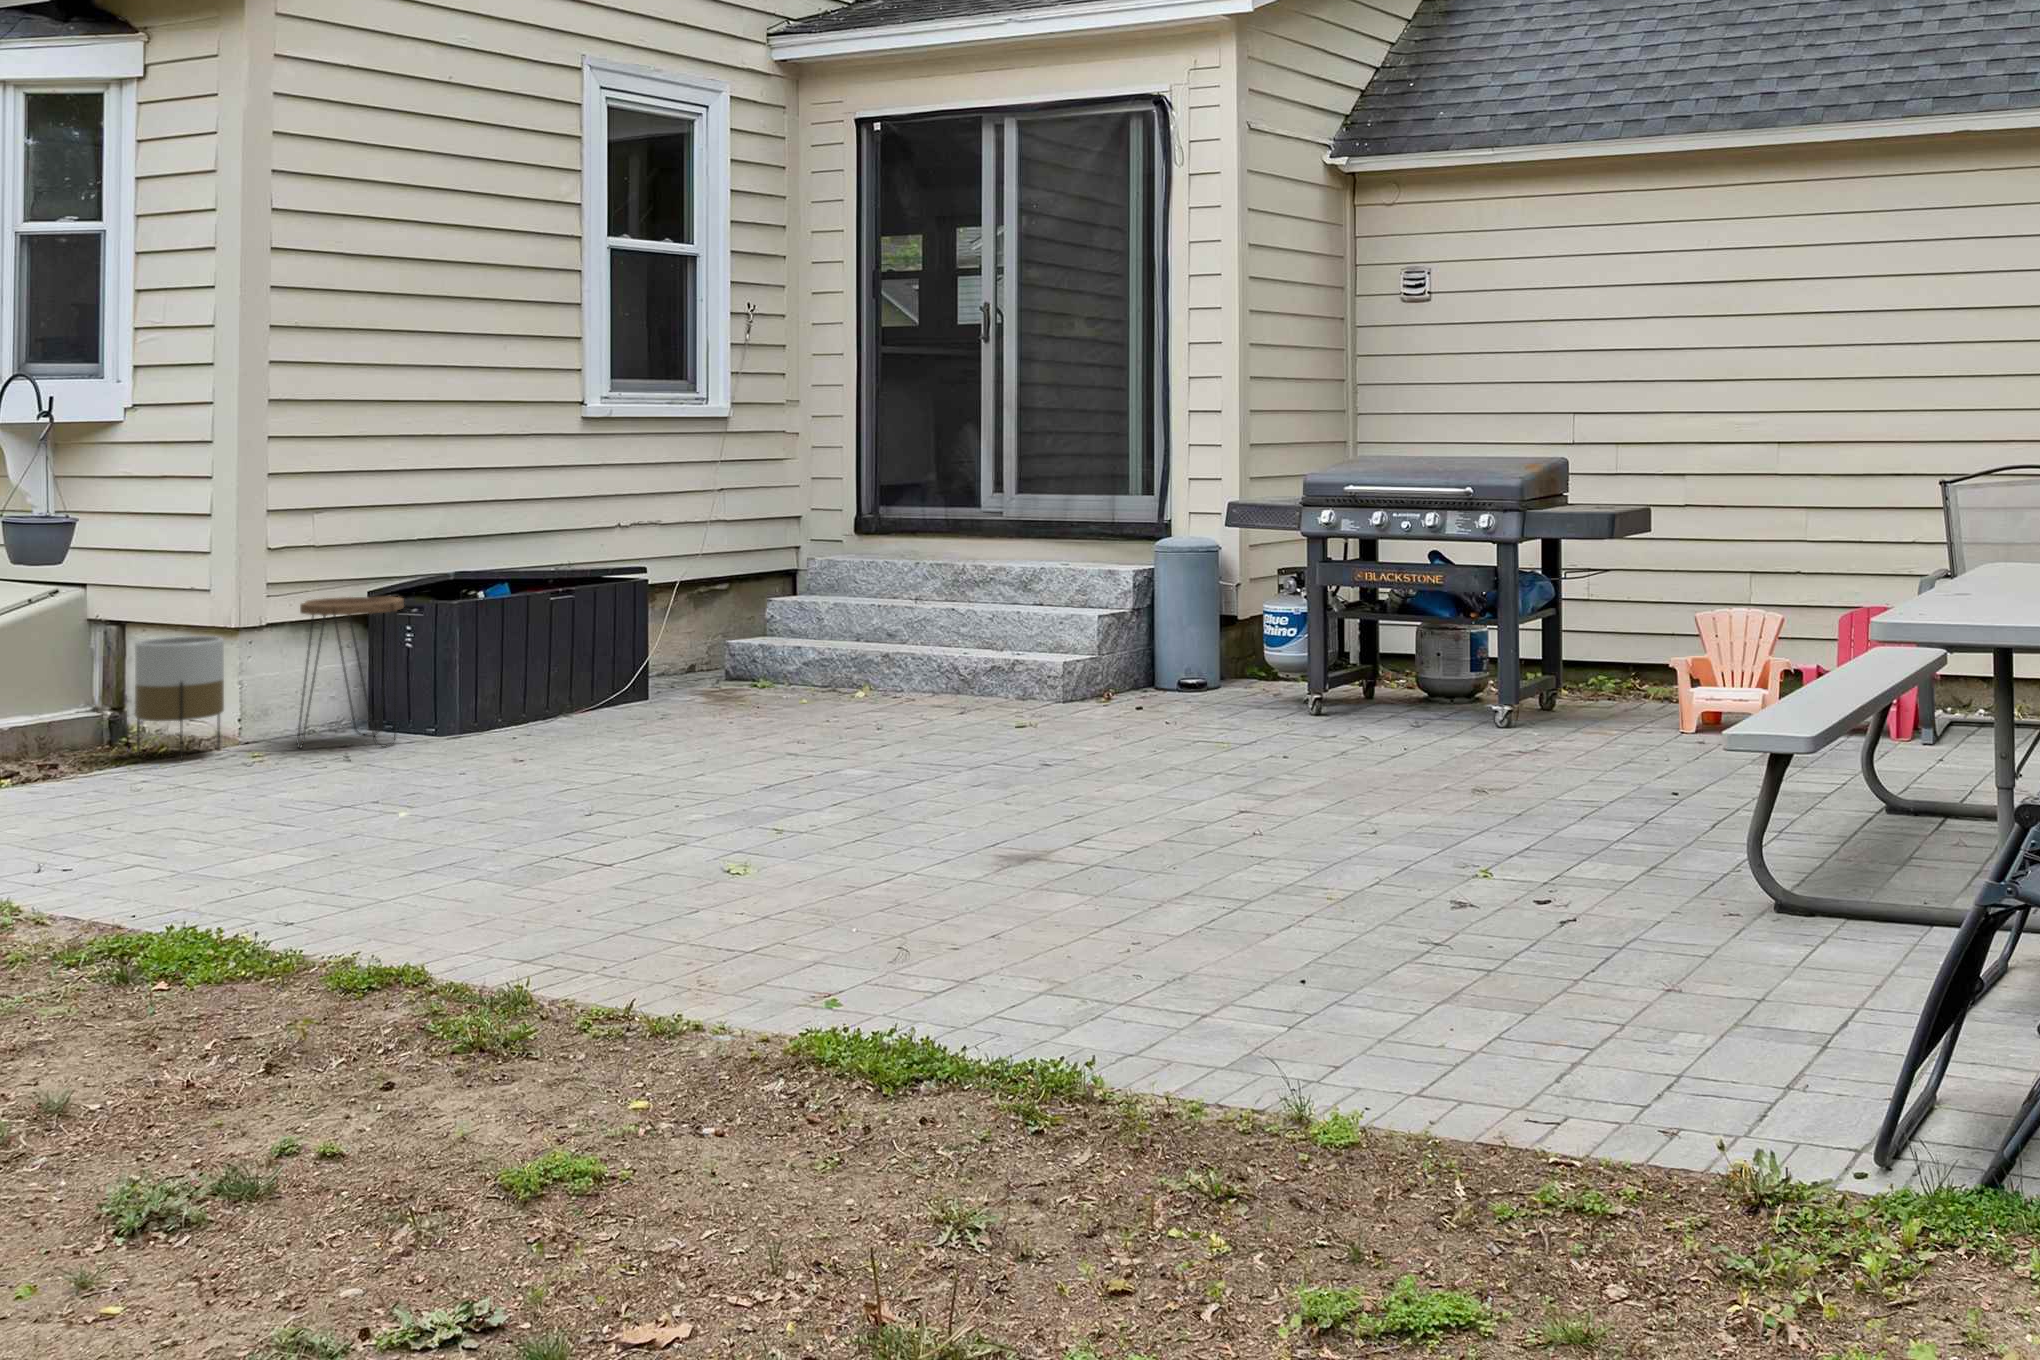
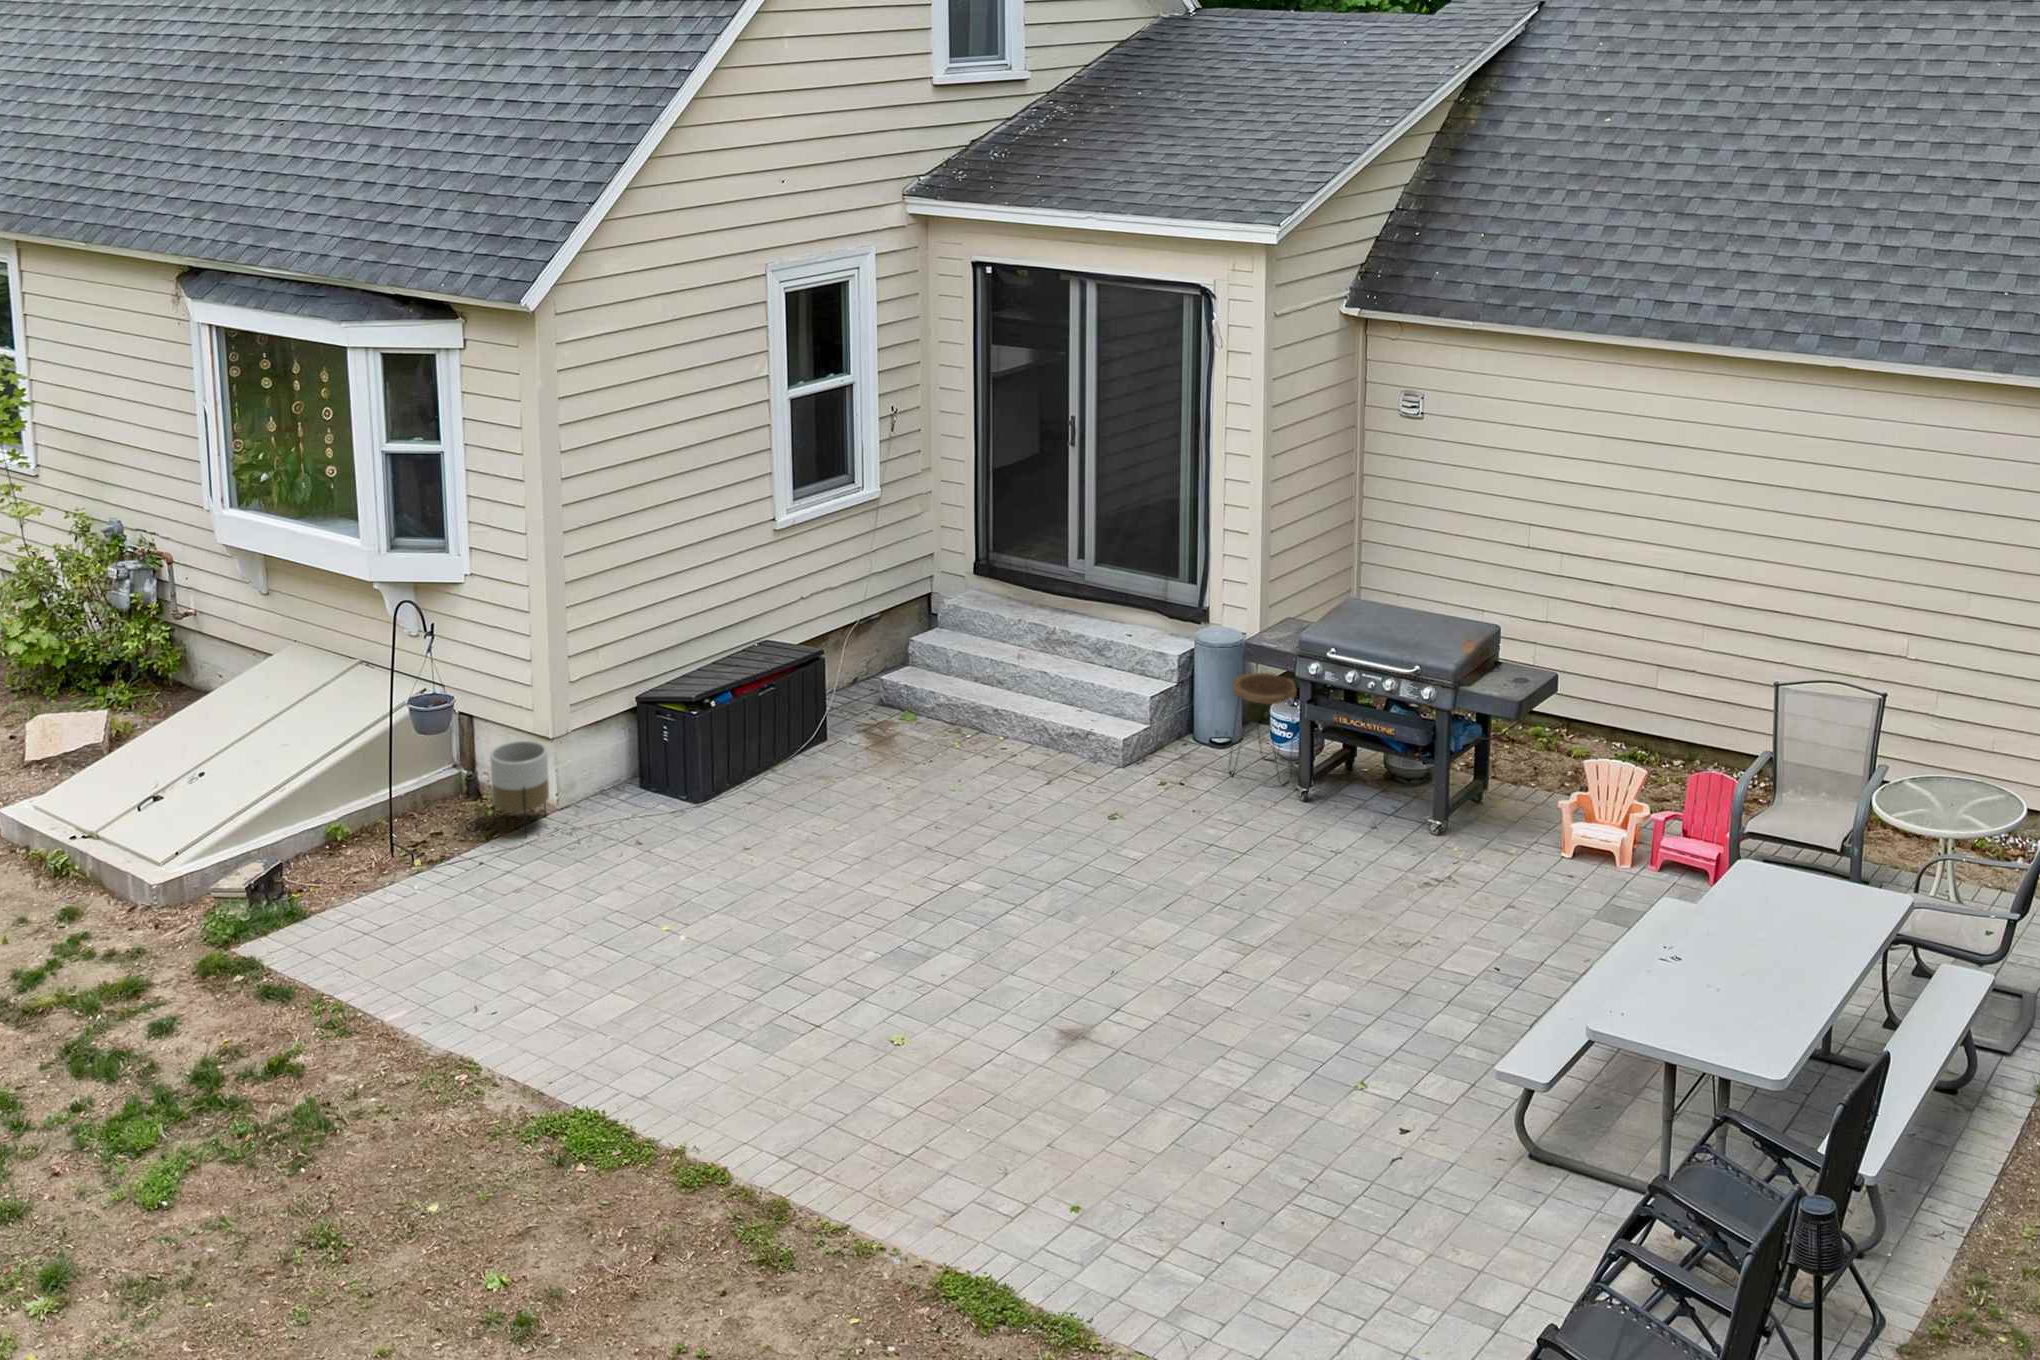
side table: present [297,597,404,748] -> present [1232,673,1296,777]

